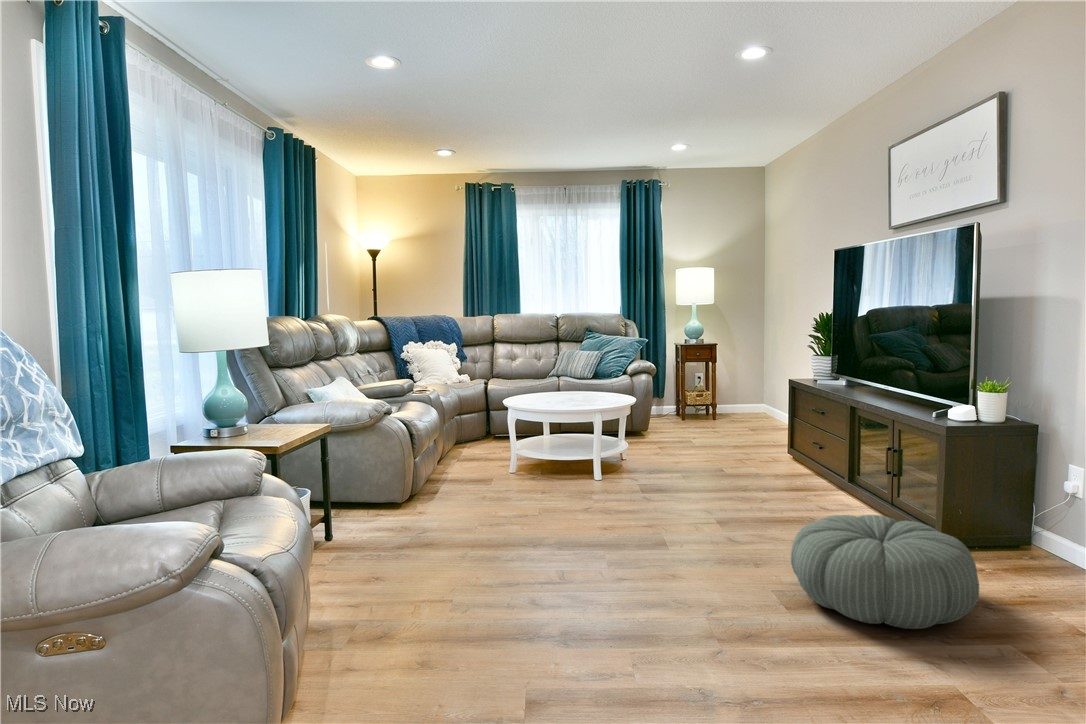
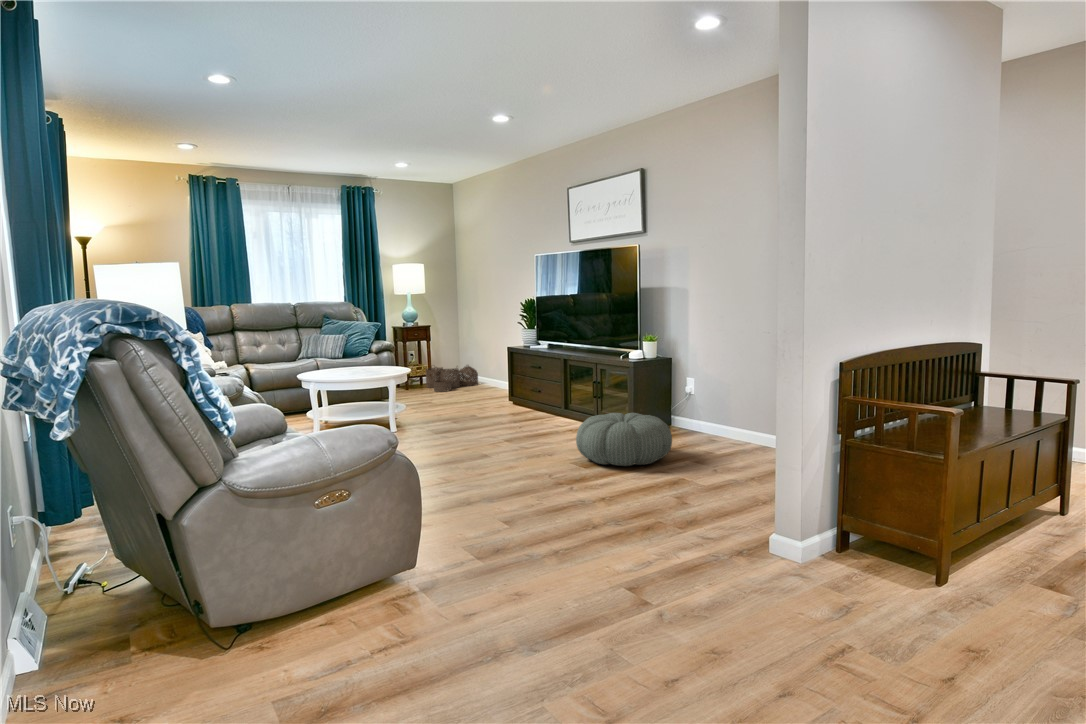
woven basket: none [709,394,779,430] -> present [426,366,478,392]

